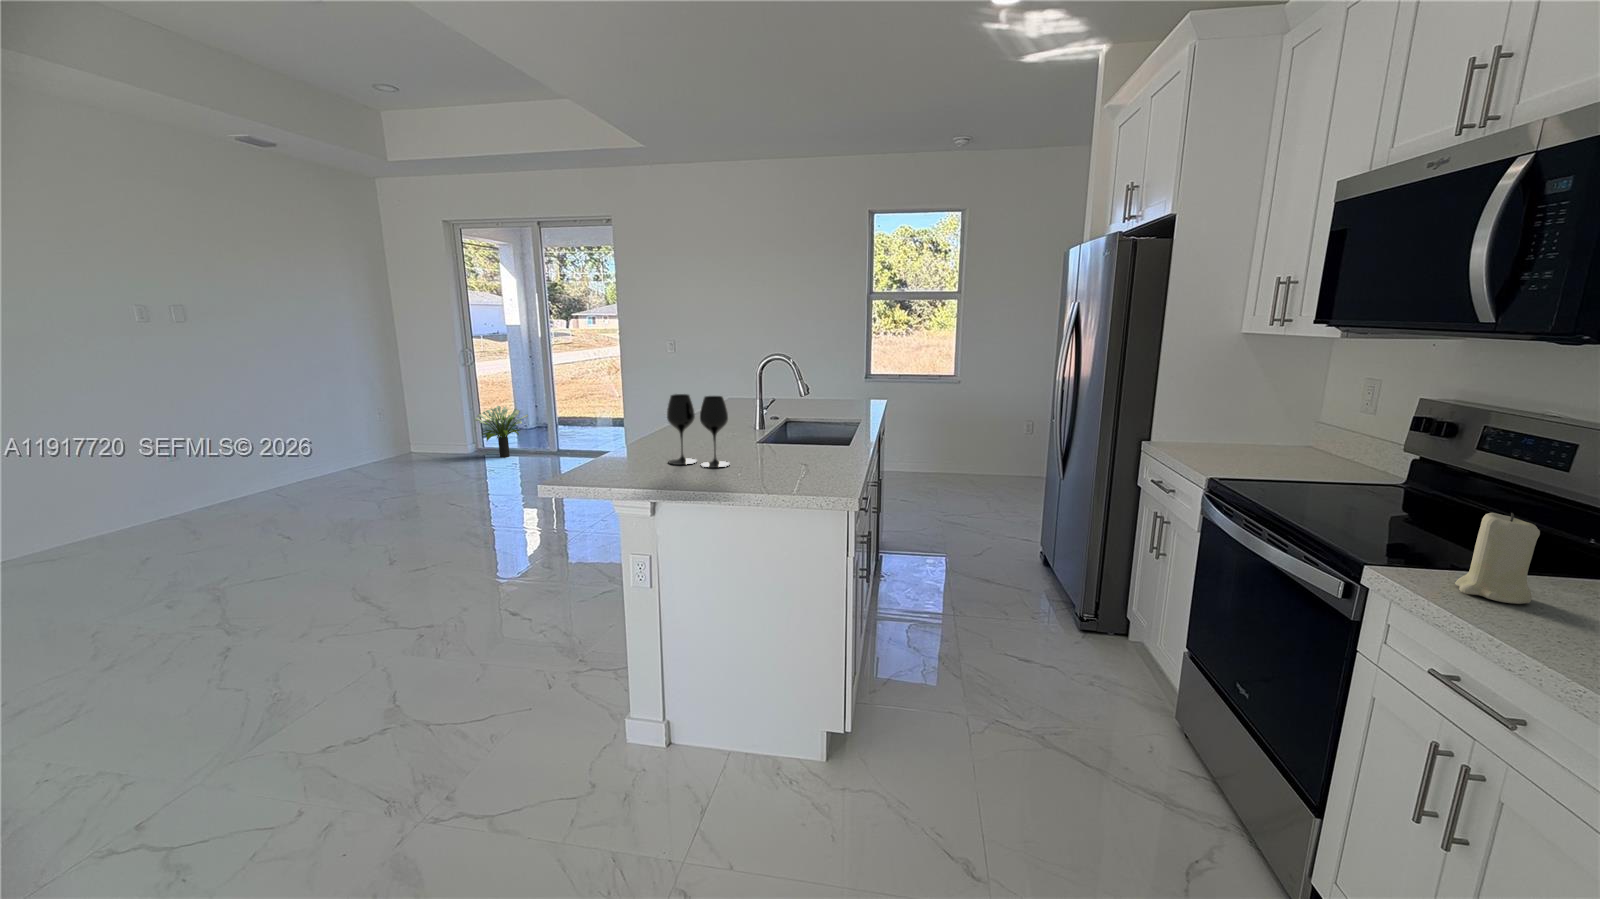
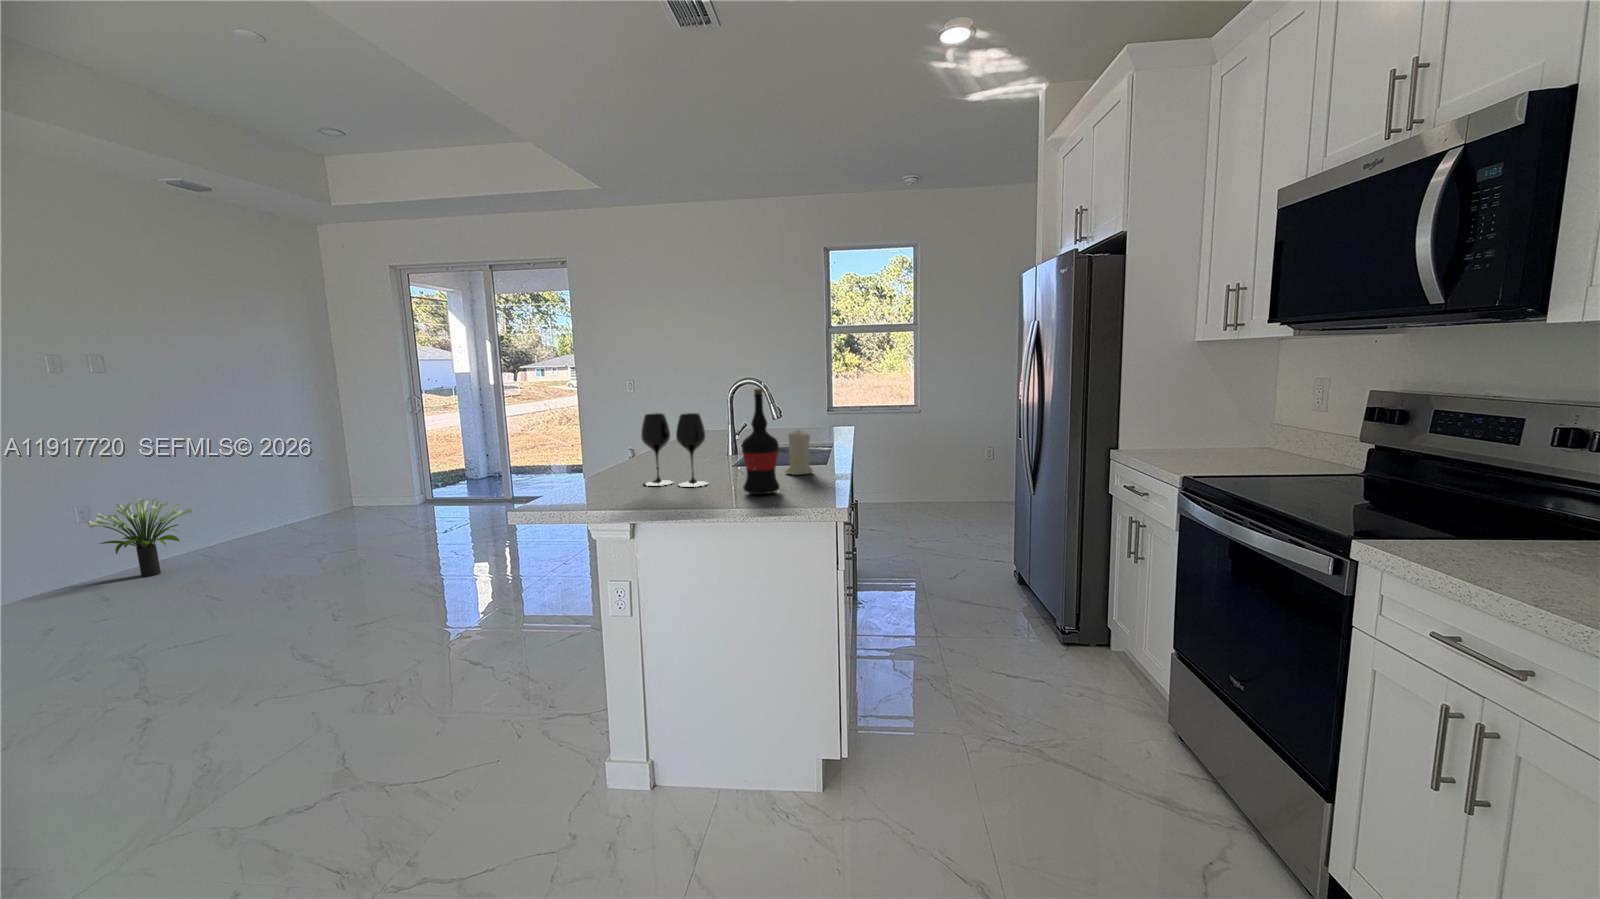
wine bottle: none [761,377,797,480] -> present [742,389,780,494]
potted plant: present [474,406,528,457] -> present [87,499,193,577]
candle: present [1455,513,1540,604] -> present [785,430,813,475]

